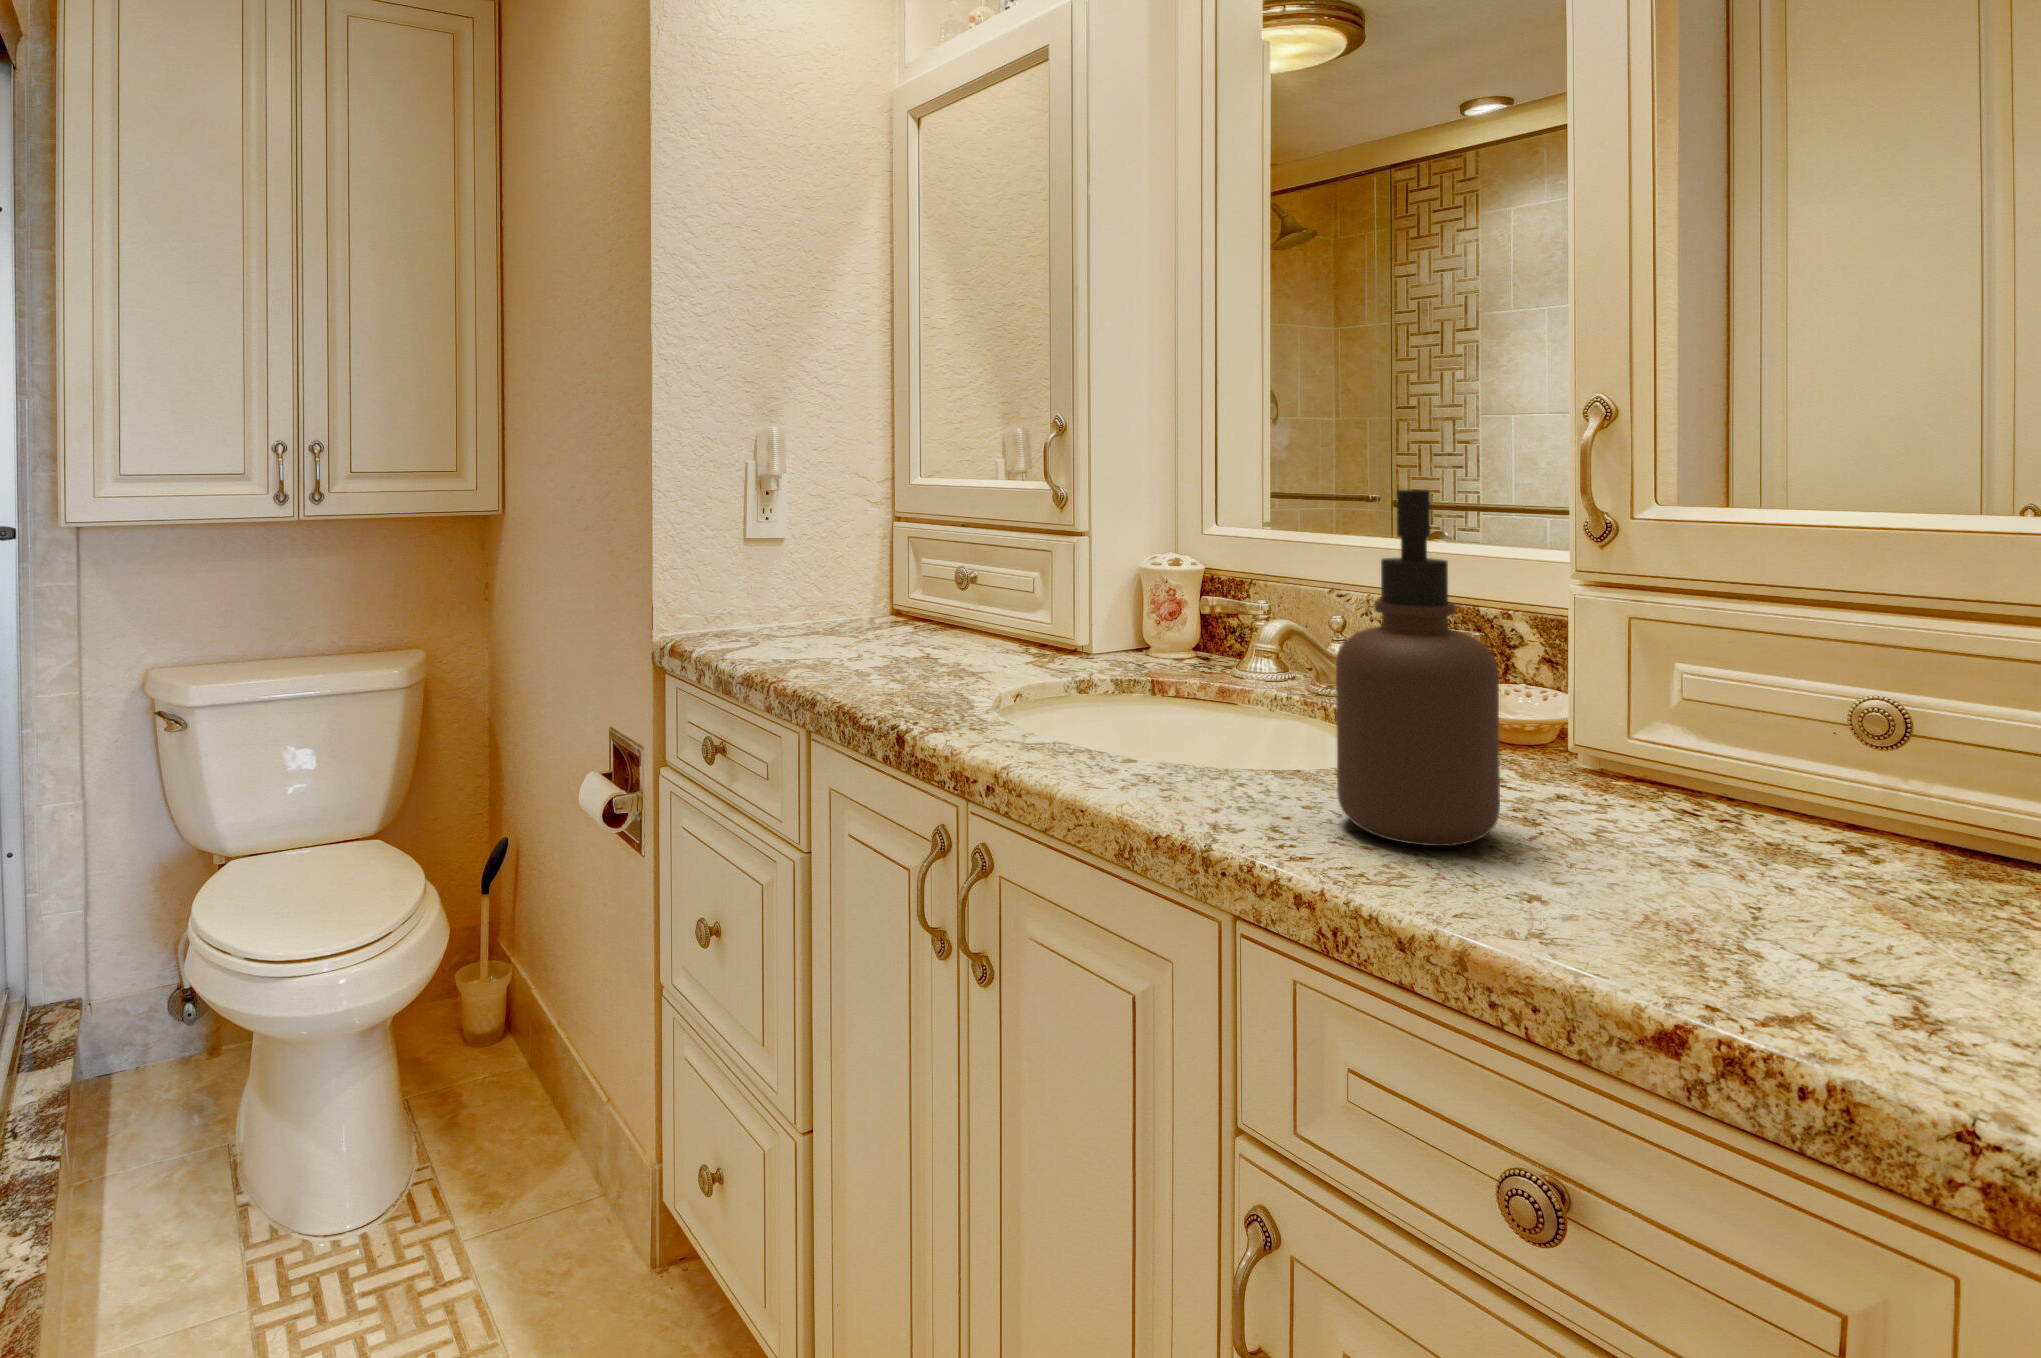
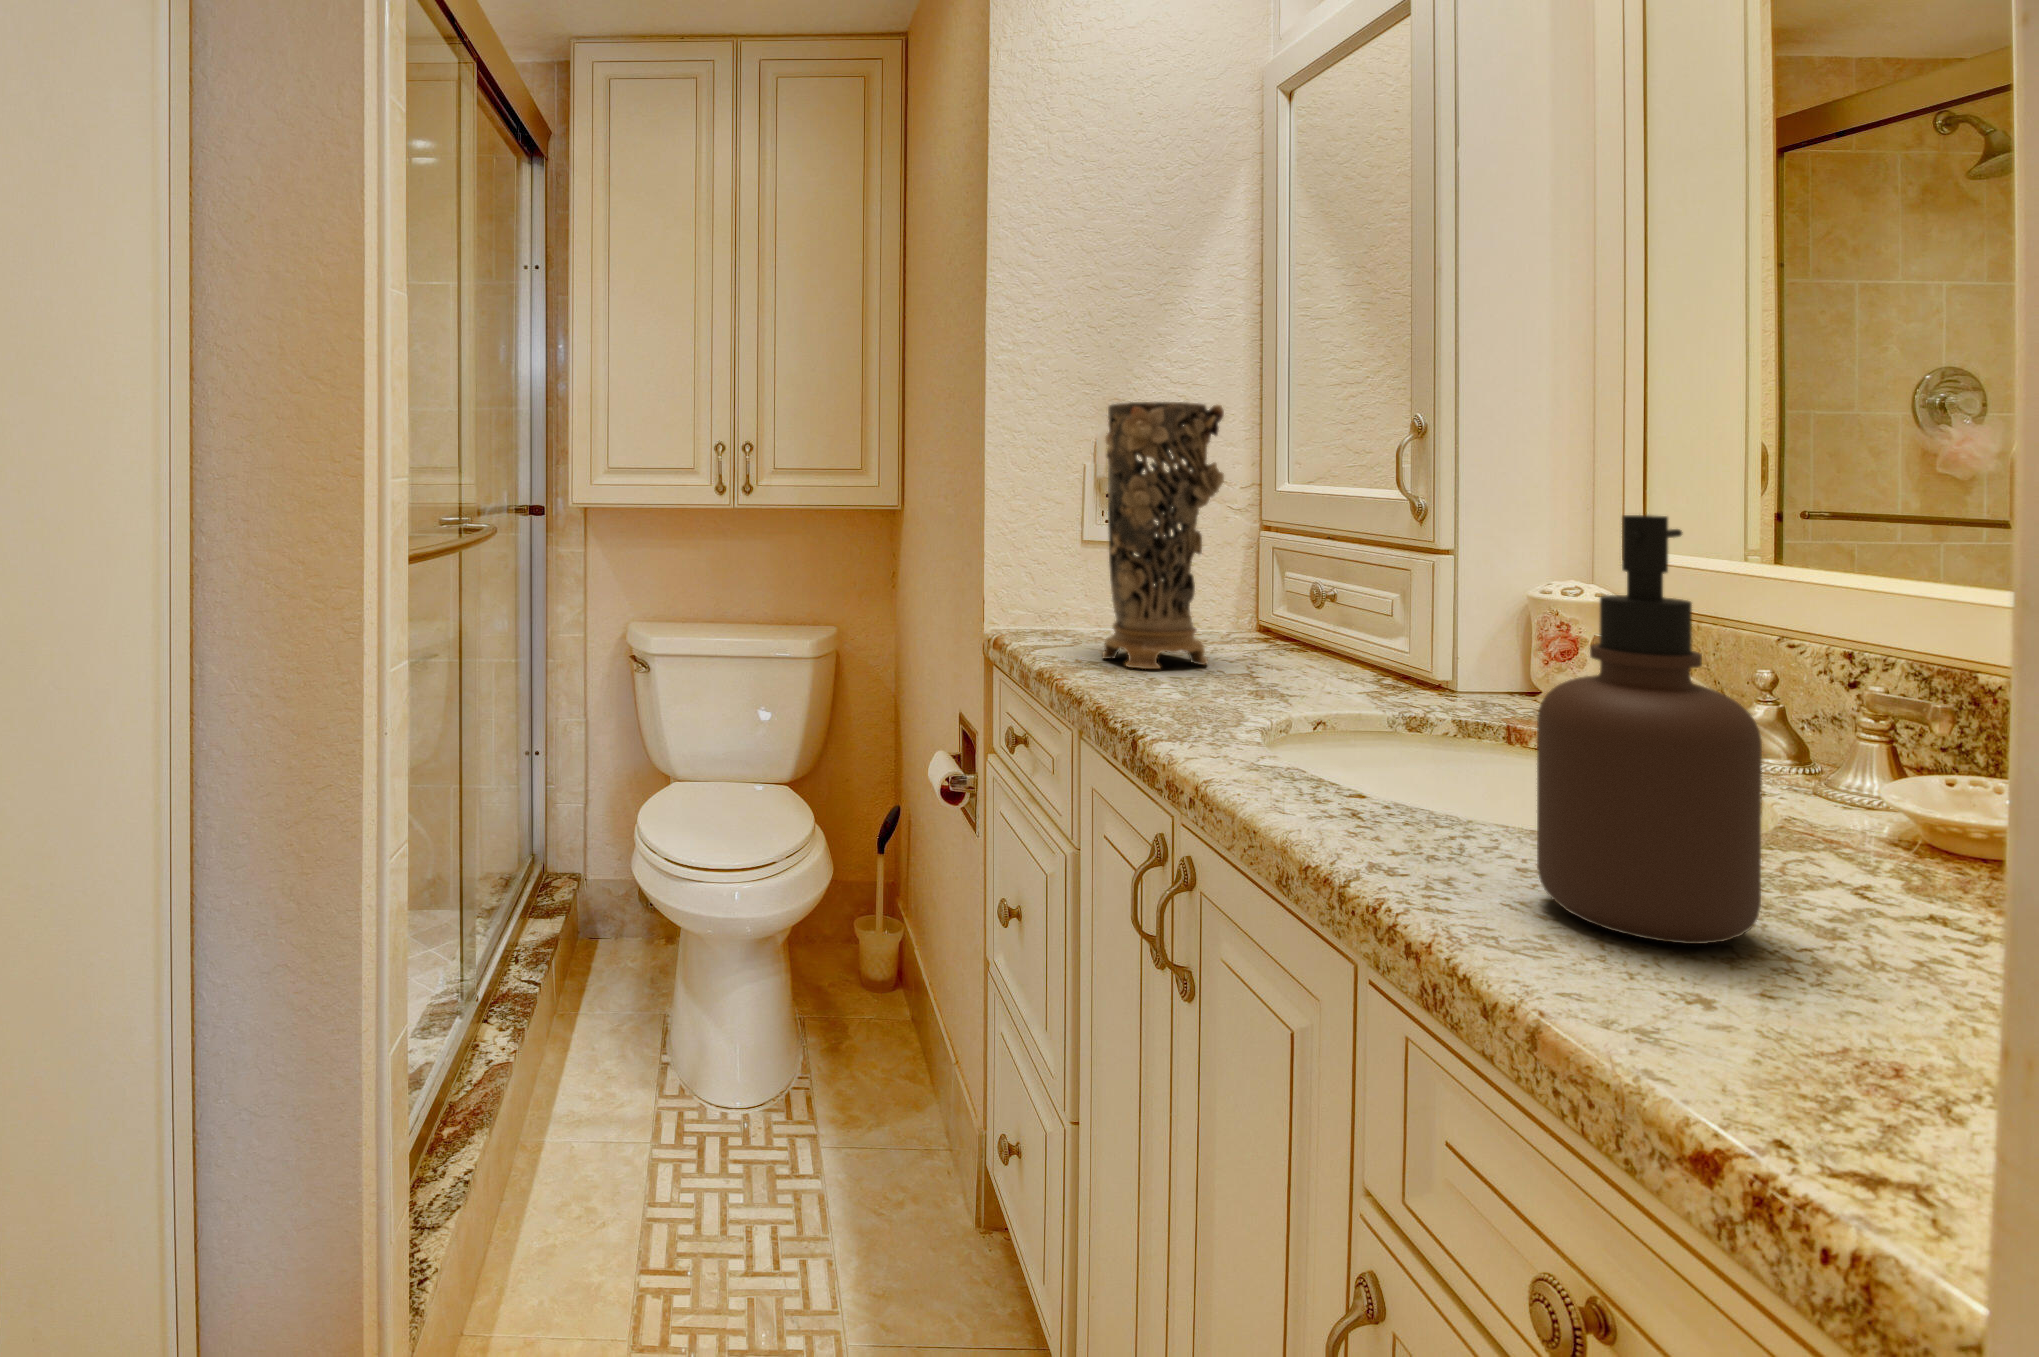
decorative vase: none [789,401,901,661] -> present [1102,402,1224,669]

